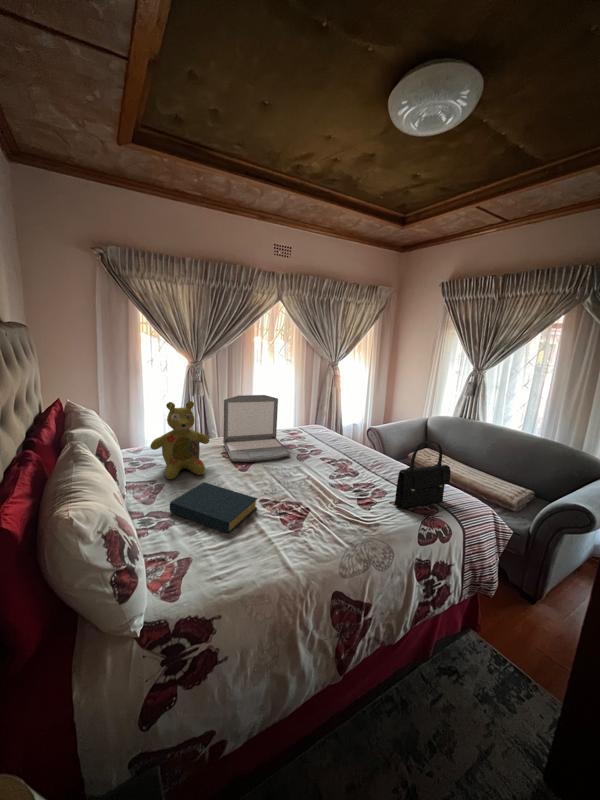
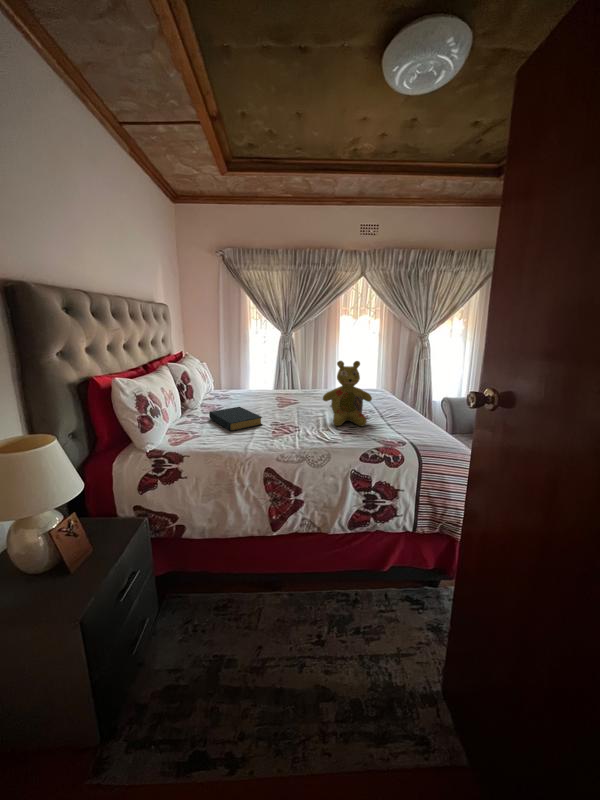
laptop: present [223,395,290,462] -> none [276,355,328,406]
stuffed bear: present [150,401,209,479] -> present [323,361,372,426]
handbag: present [394,441,451,508] -> none [369,381,428,443]

